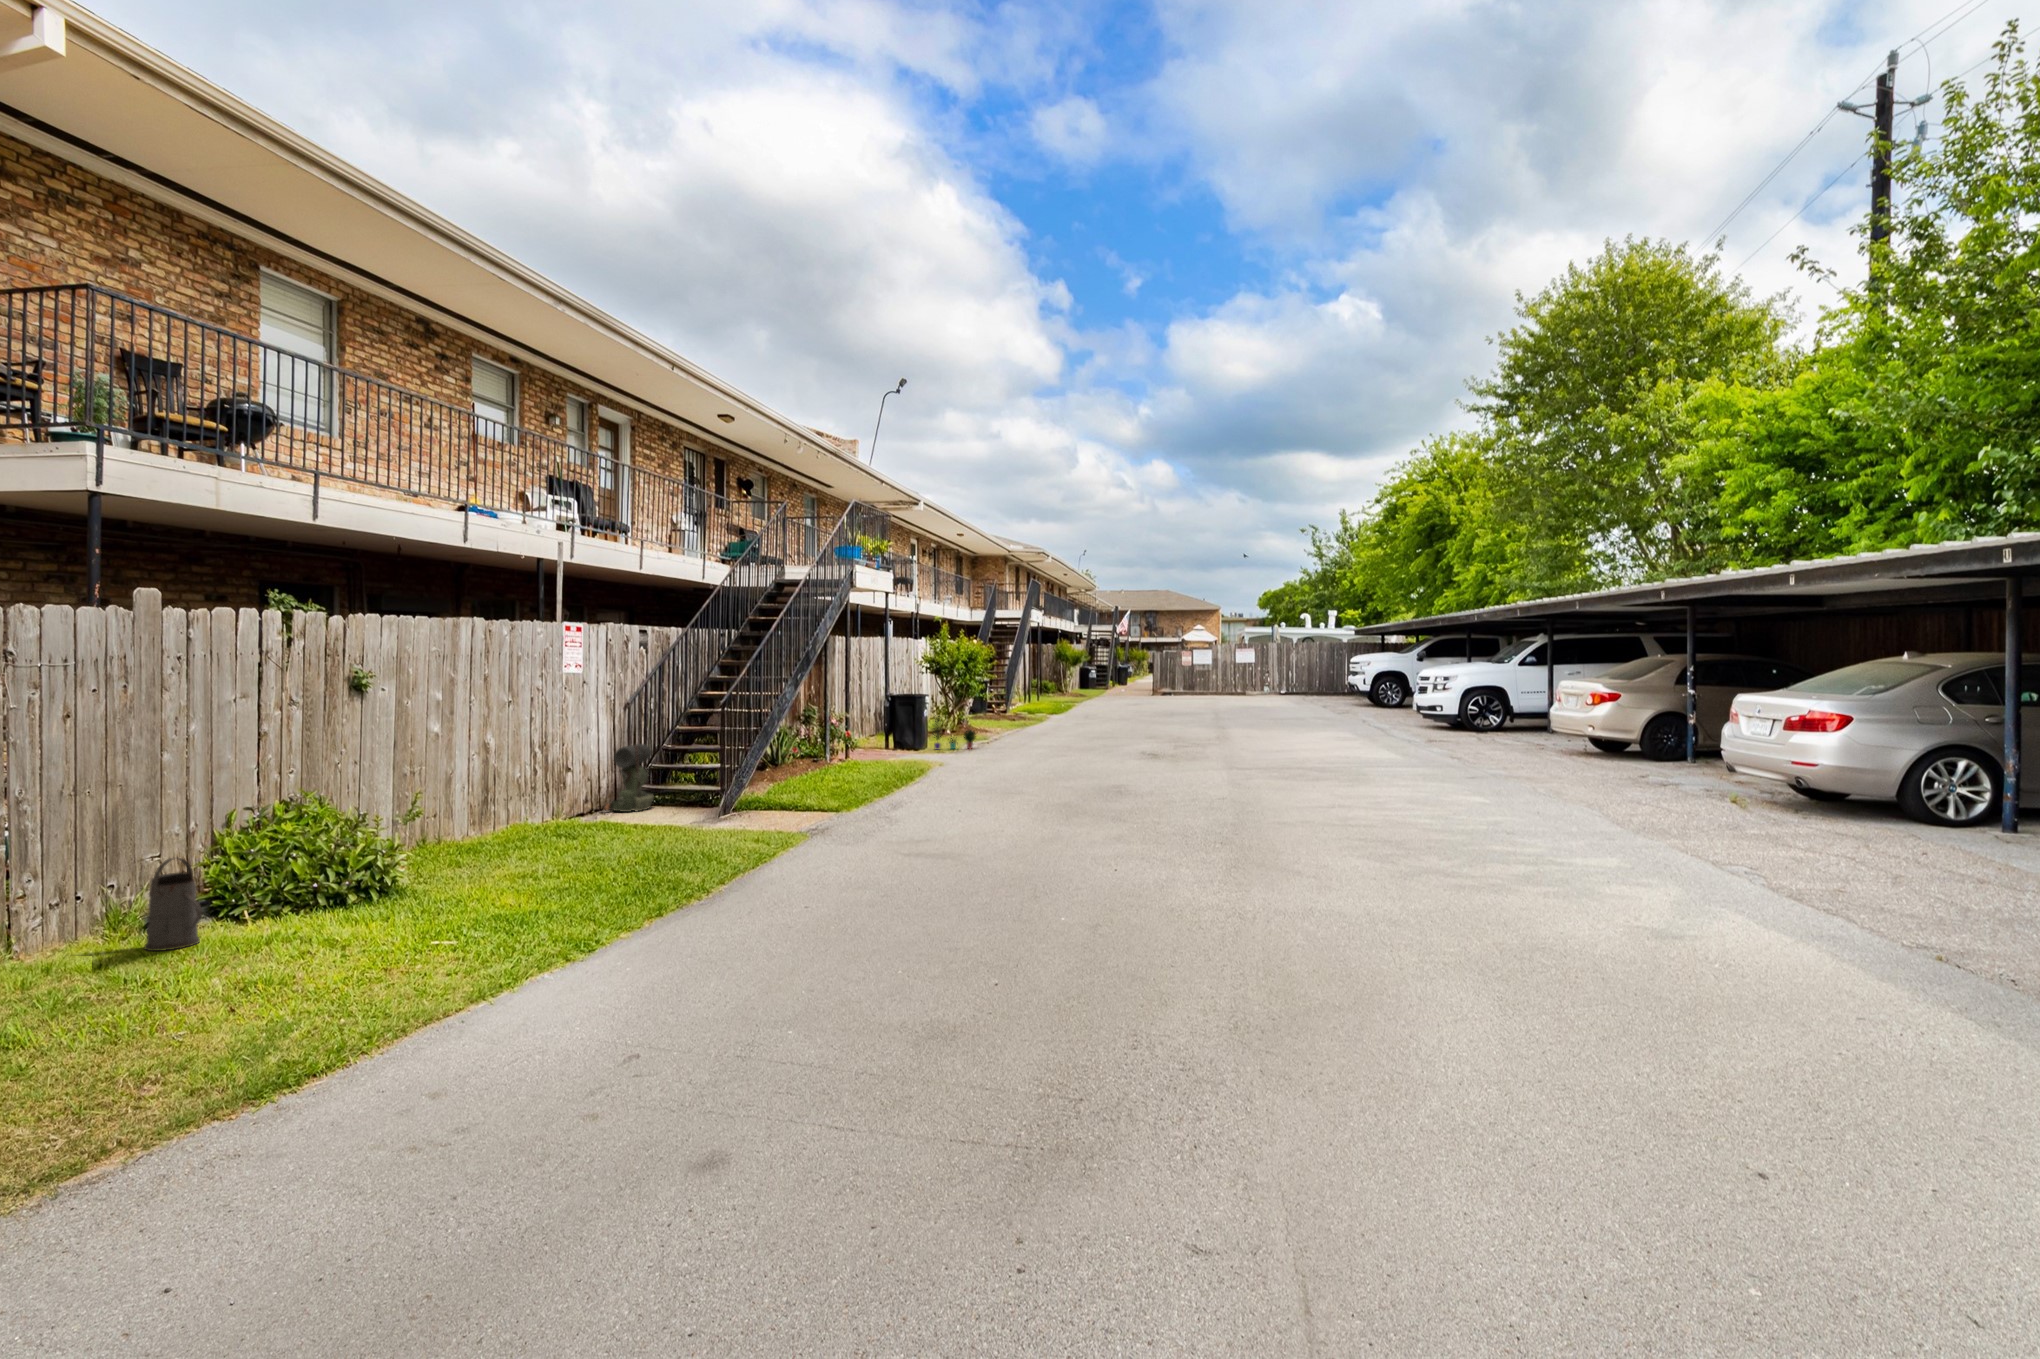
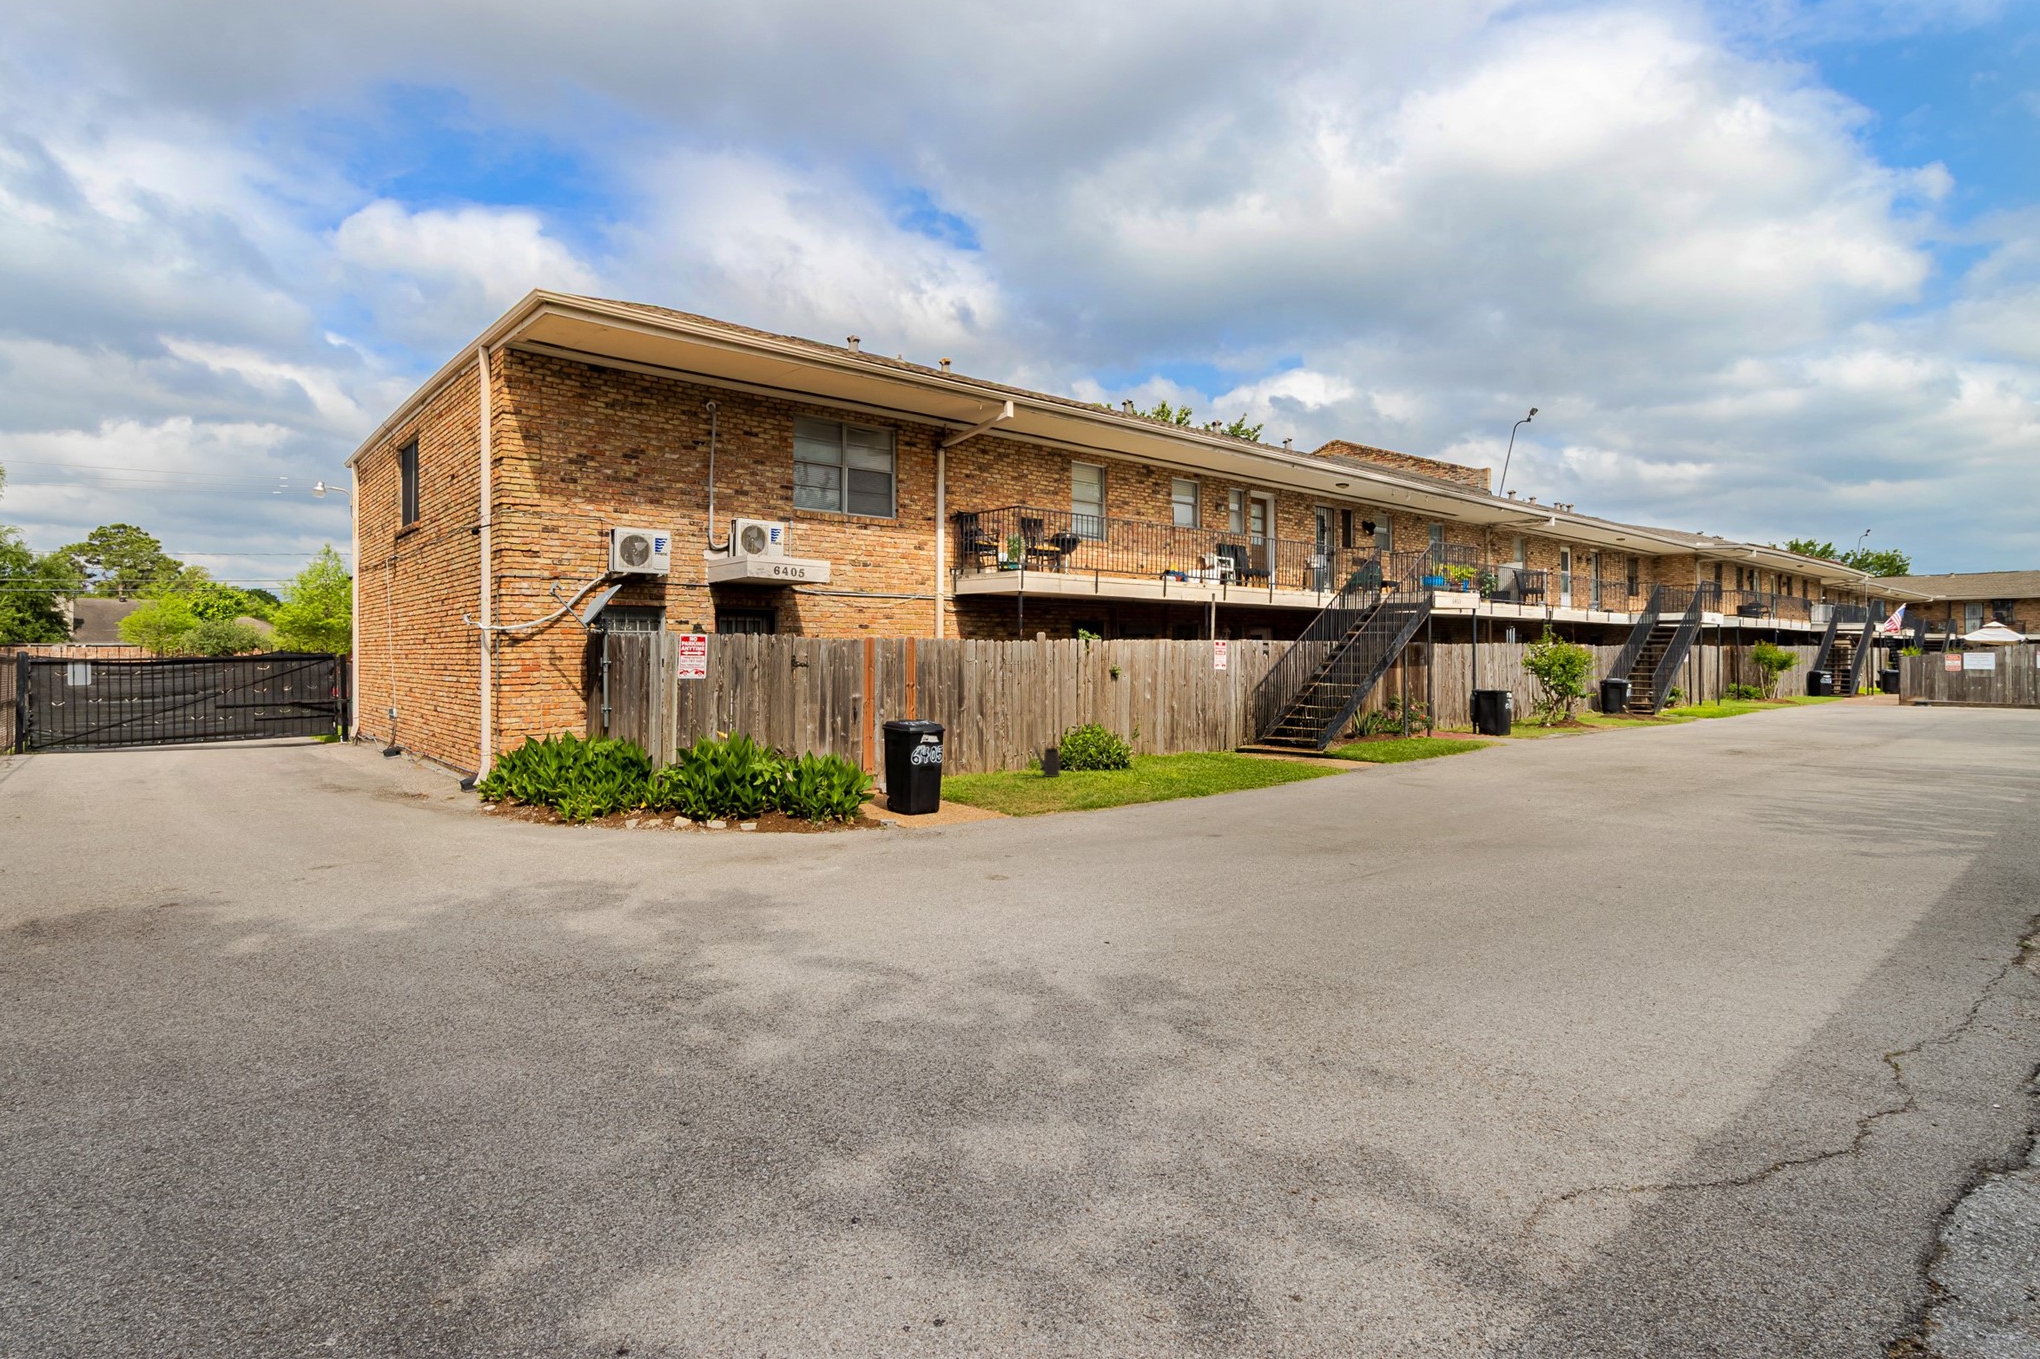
potted plant: present [932,714,976,749] -> none [1511,707,1553,737]
backpack: present [603,744,654,812] -> none [1234,714,1268,753]

